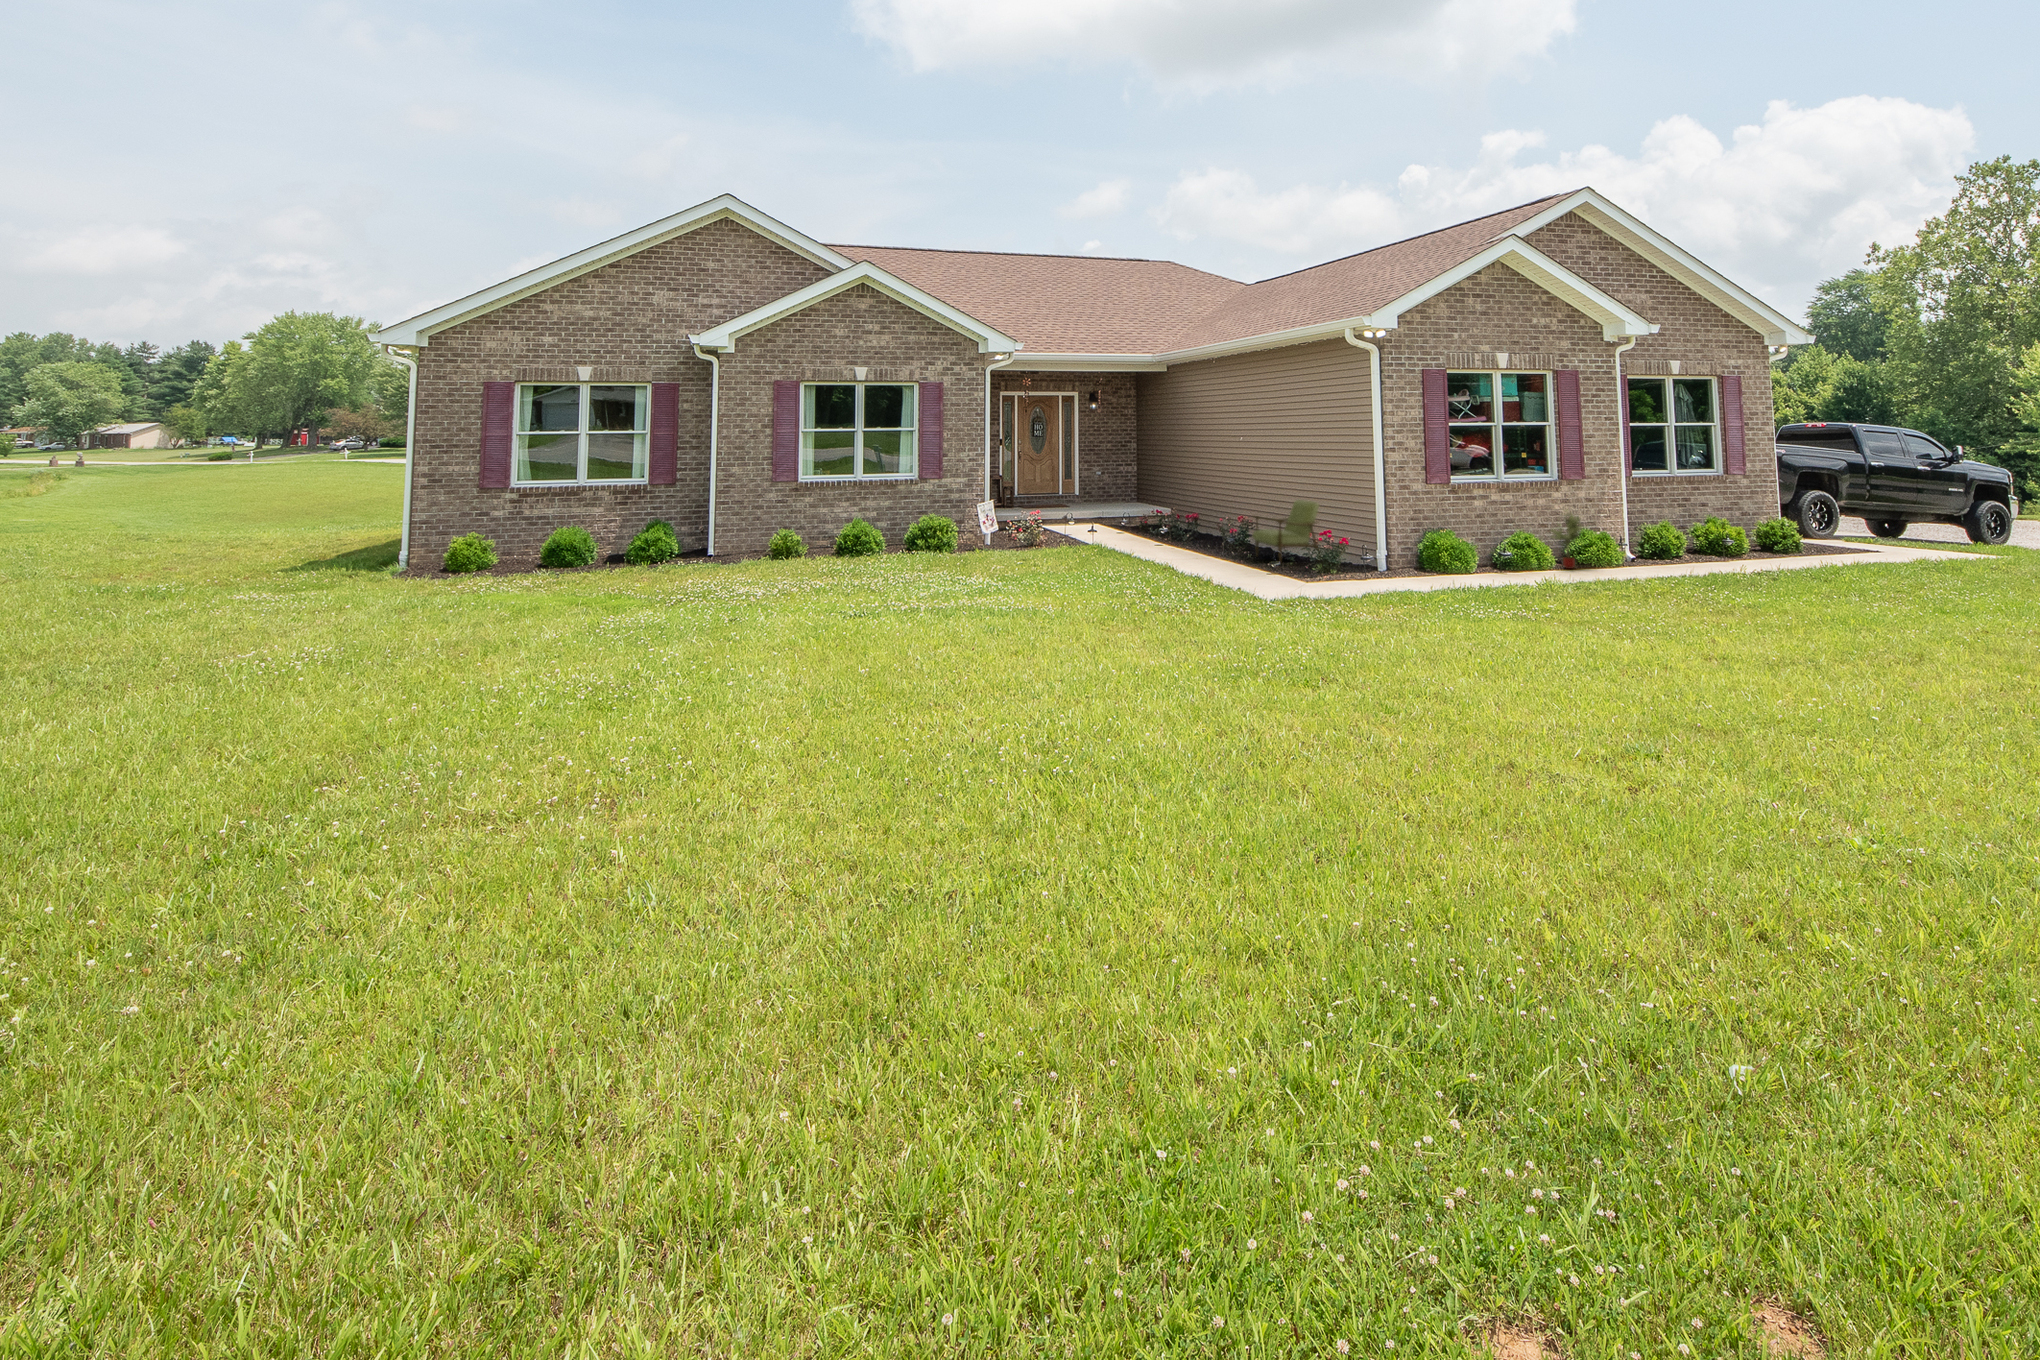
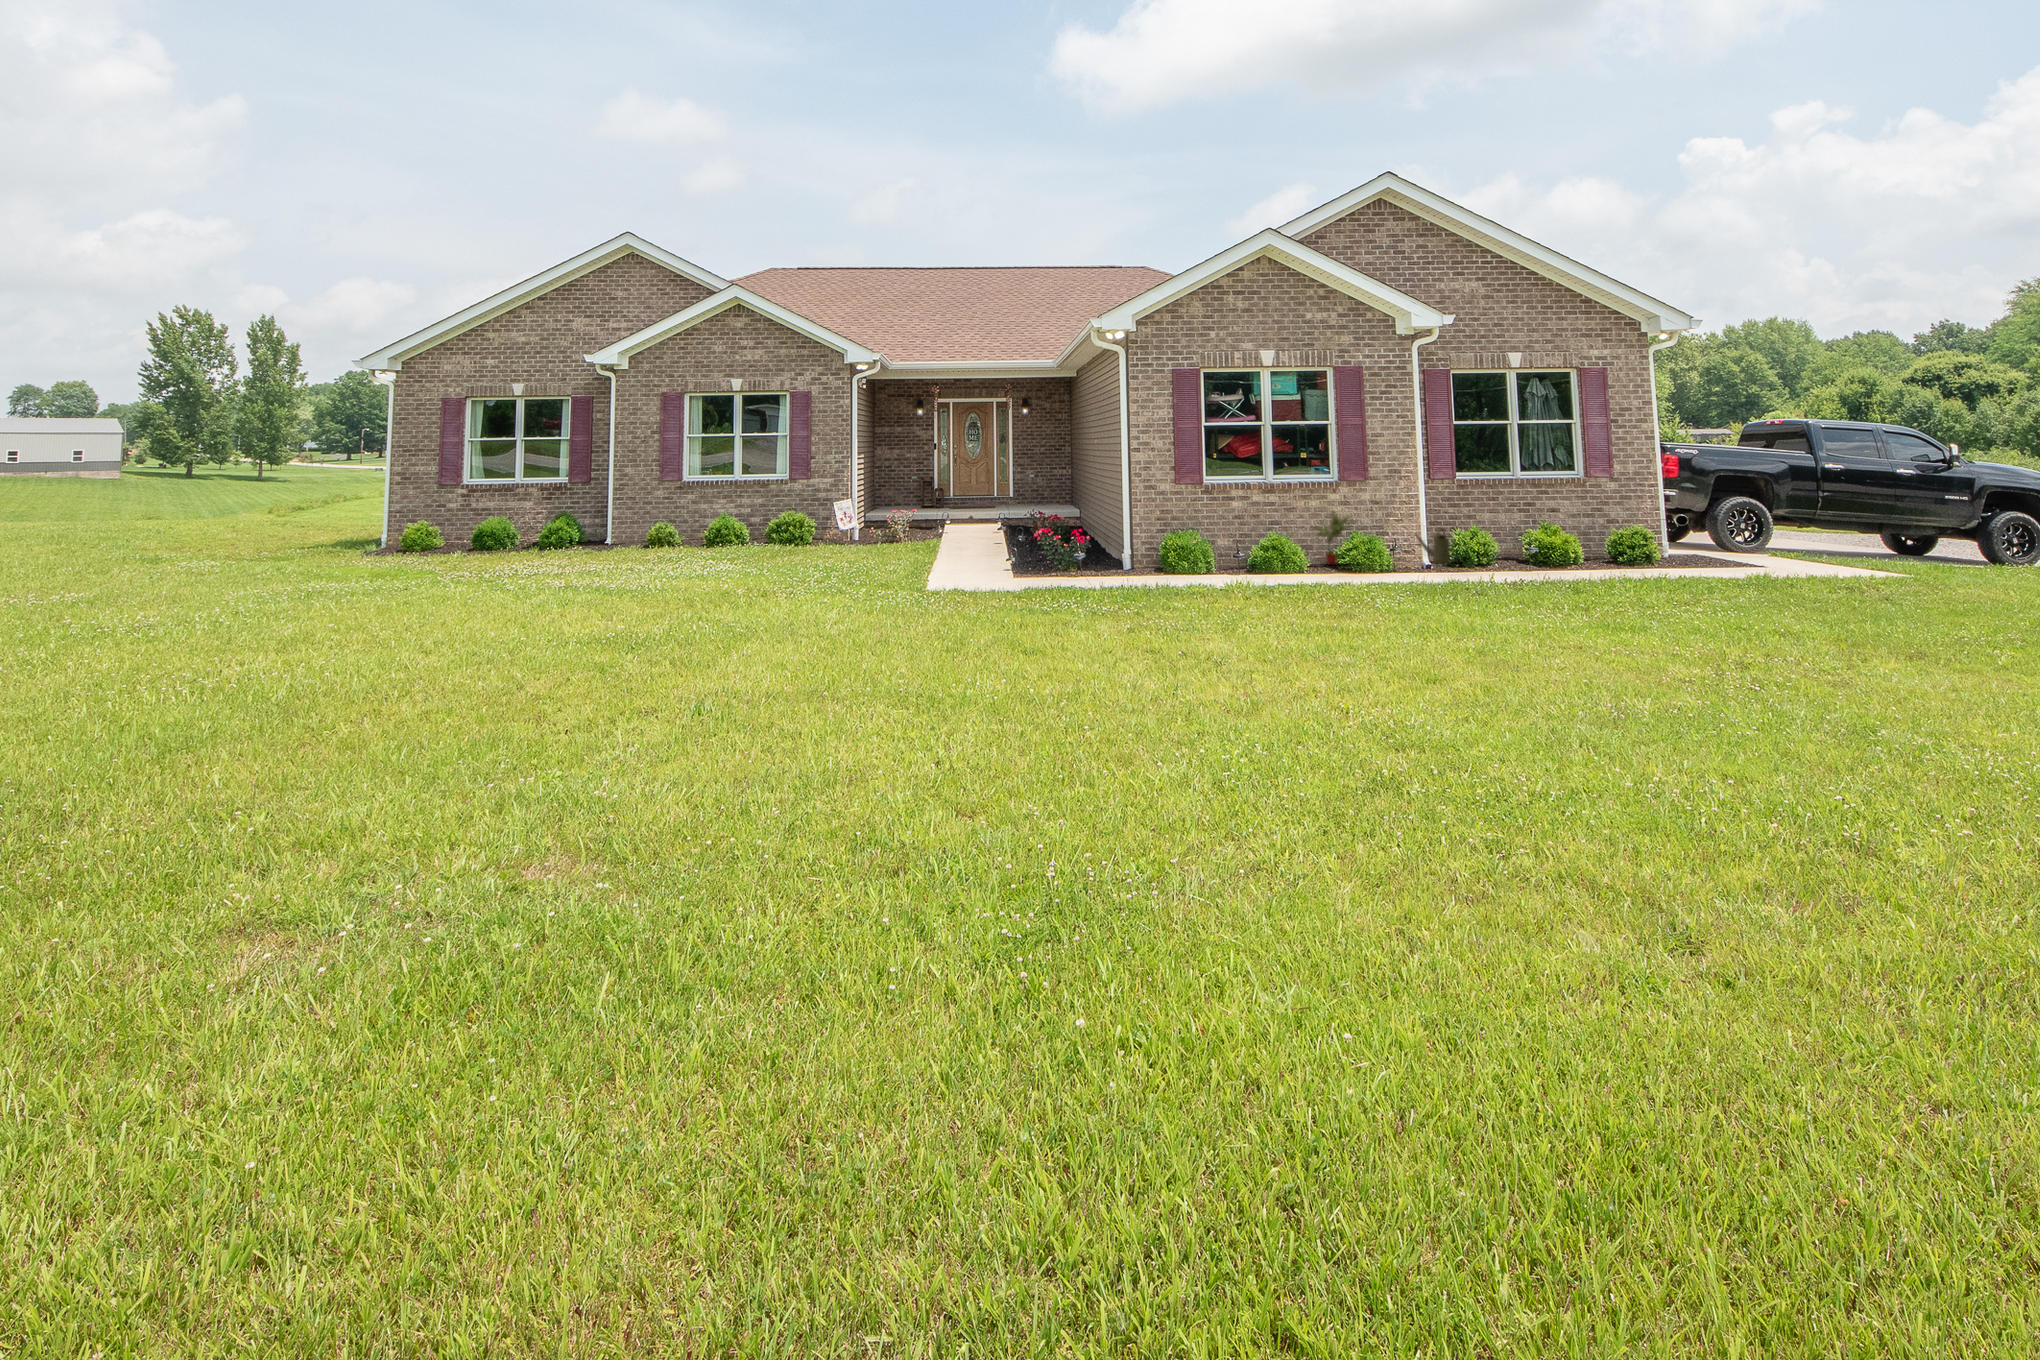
chair: present [1253,500,1319,562] -> none [1051,498,1108,556]
watering can: none [1623,529,1671,564] -> present [1415,529,1453,564]

